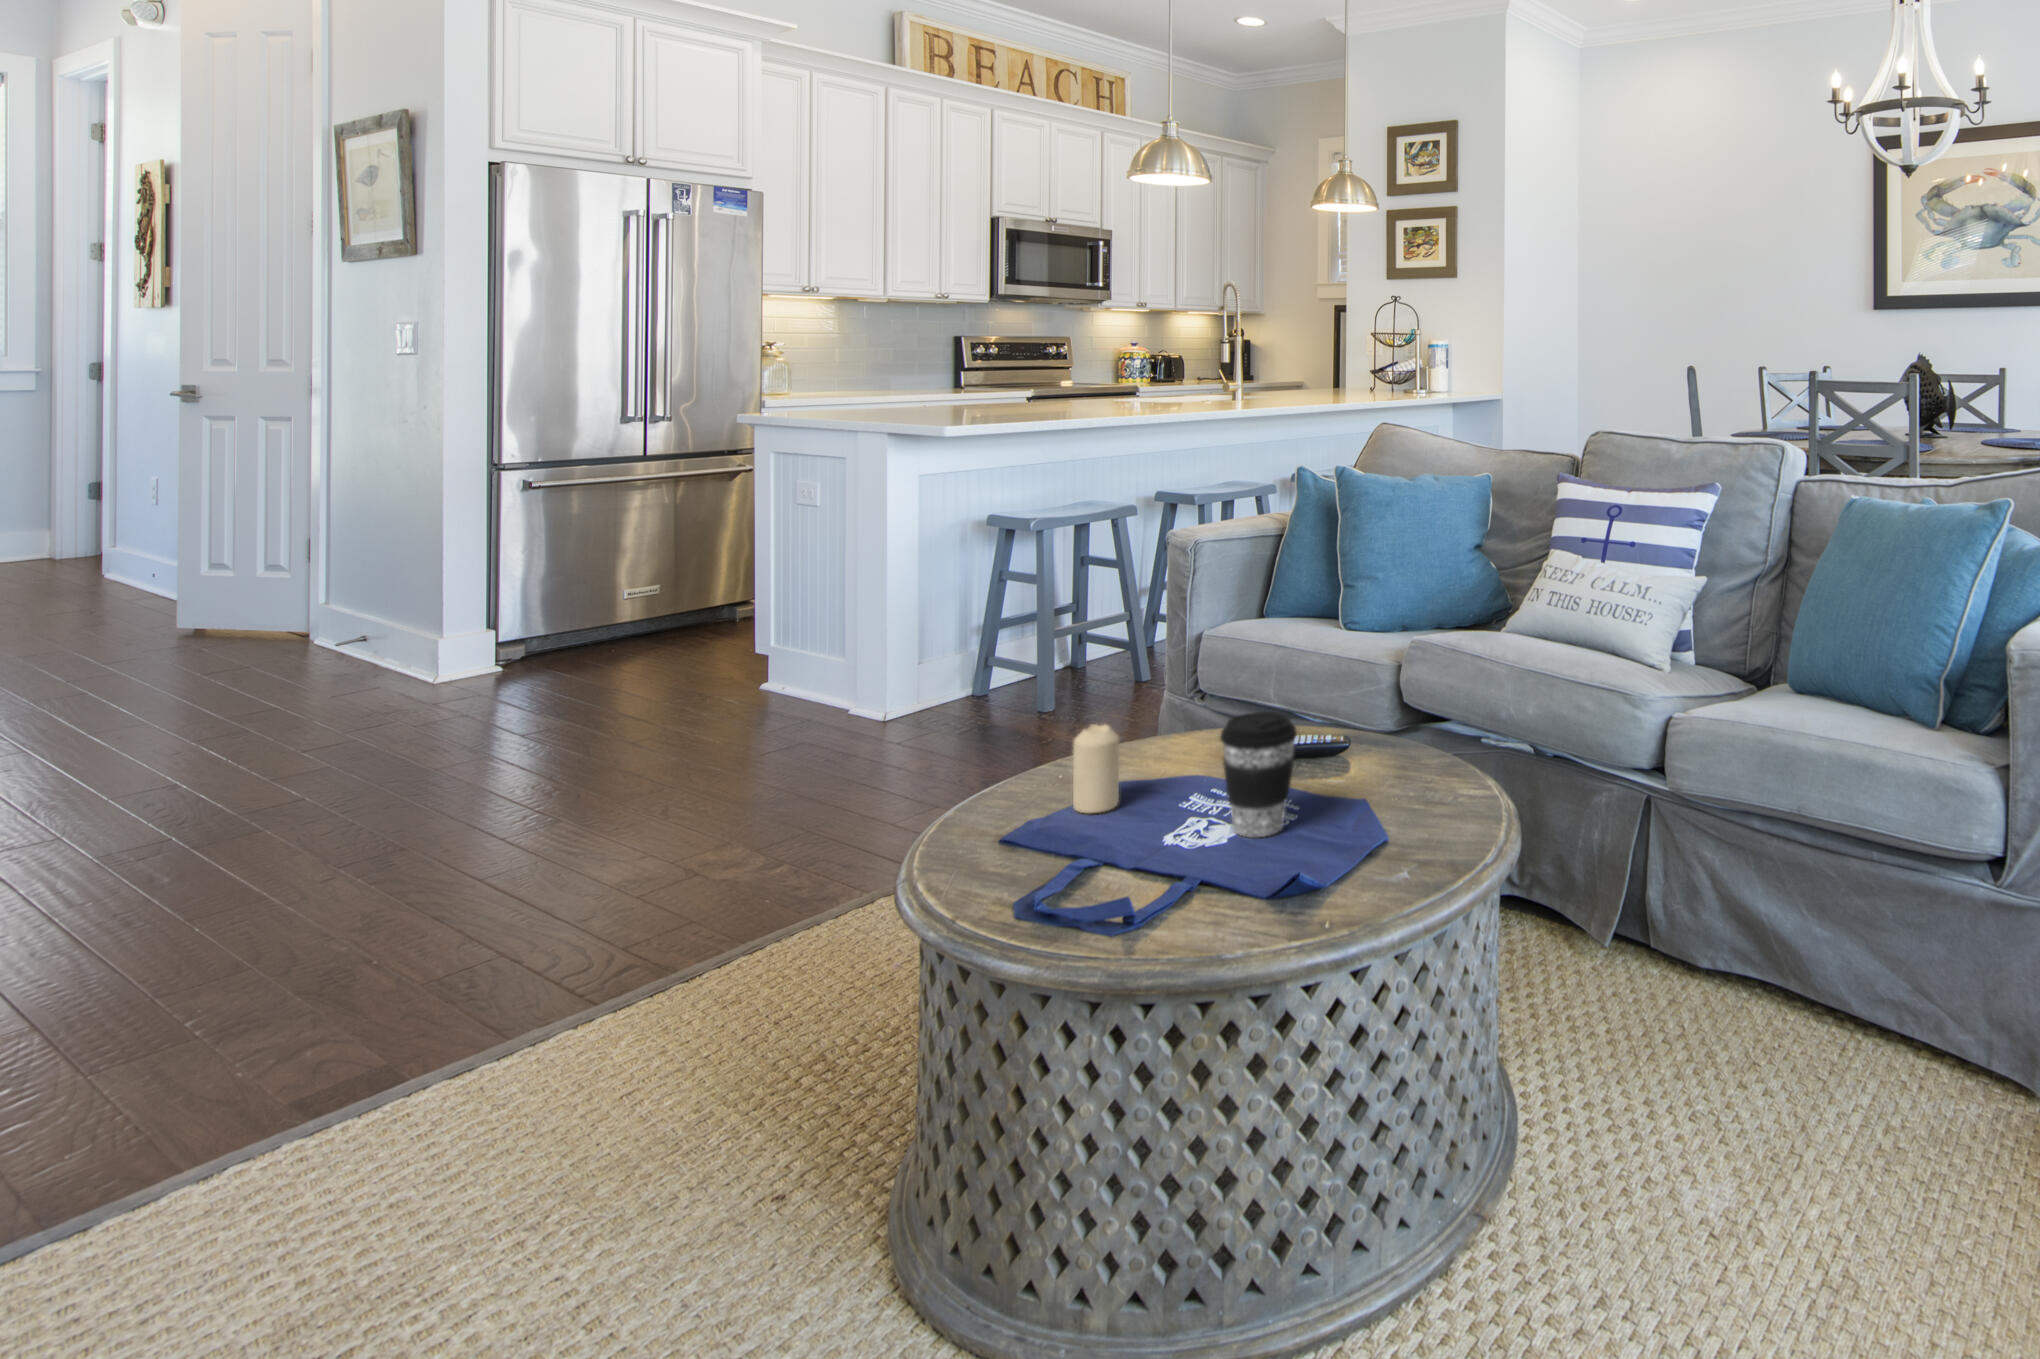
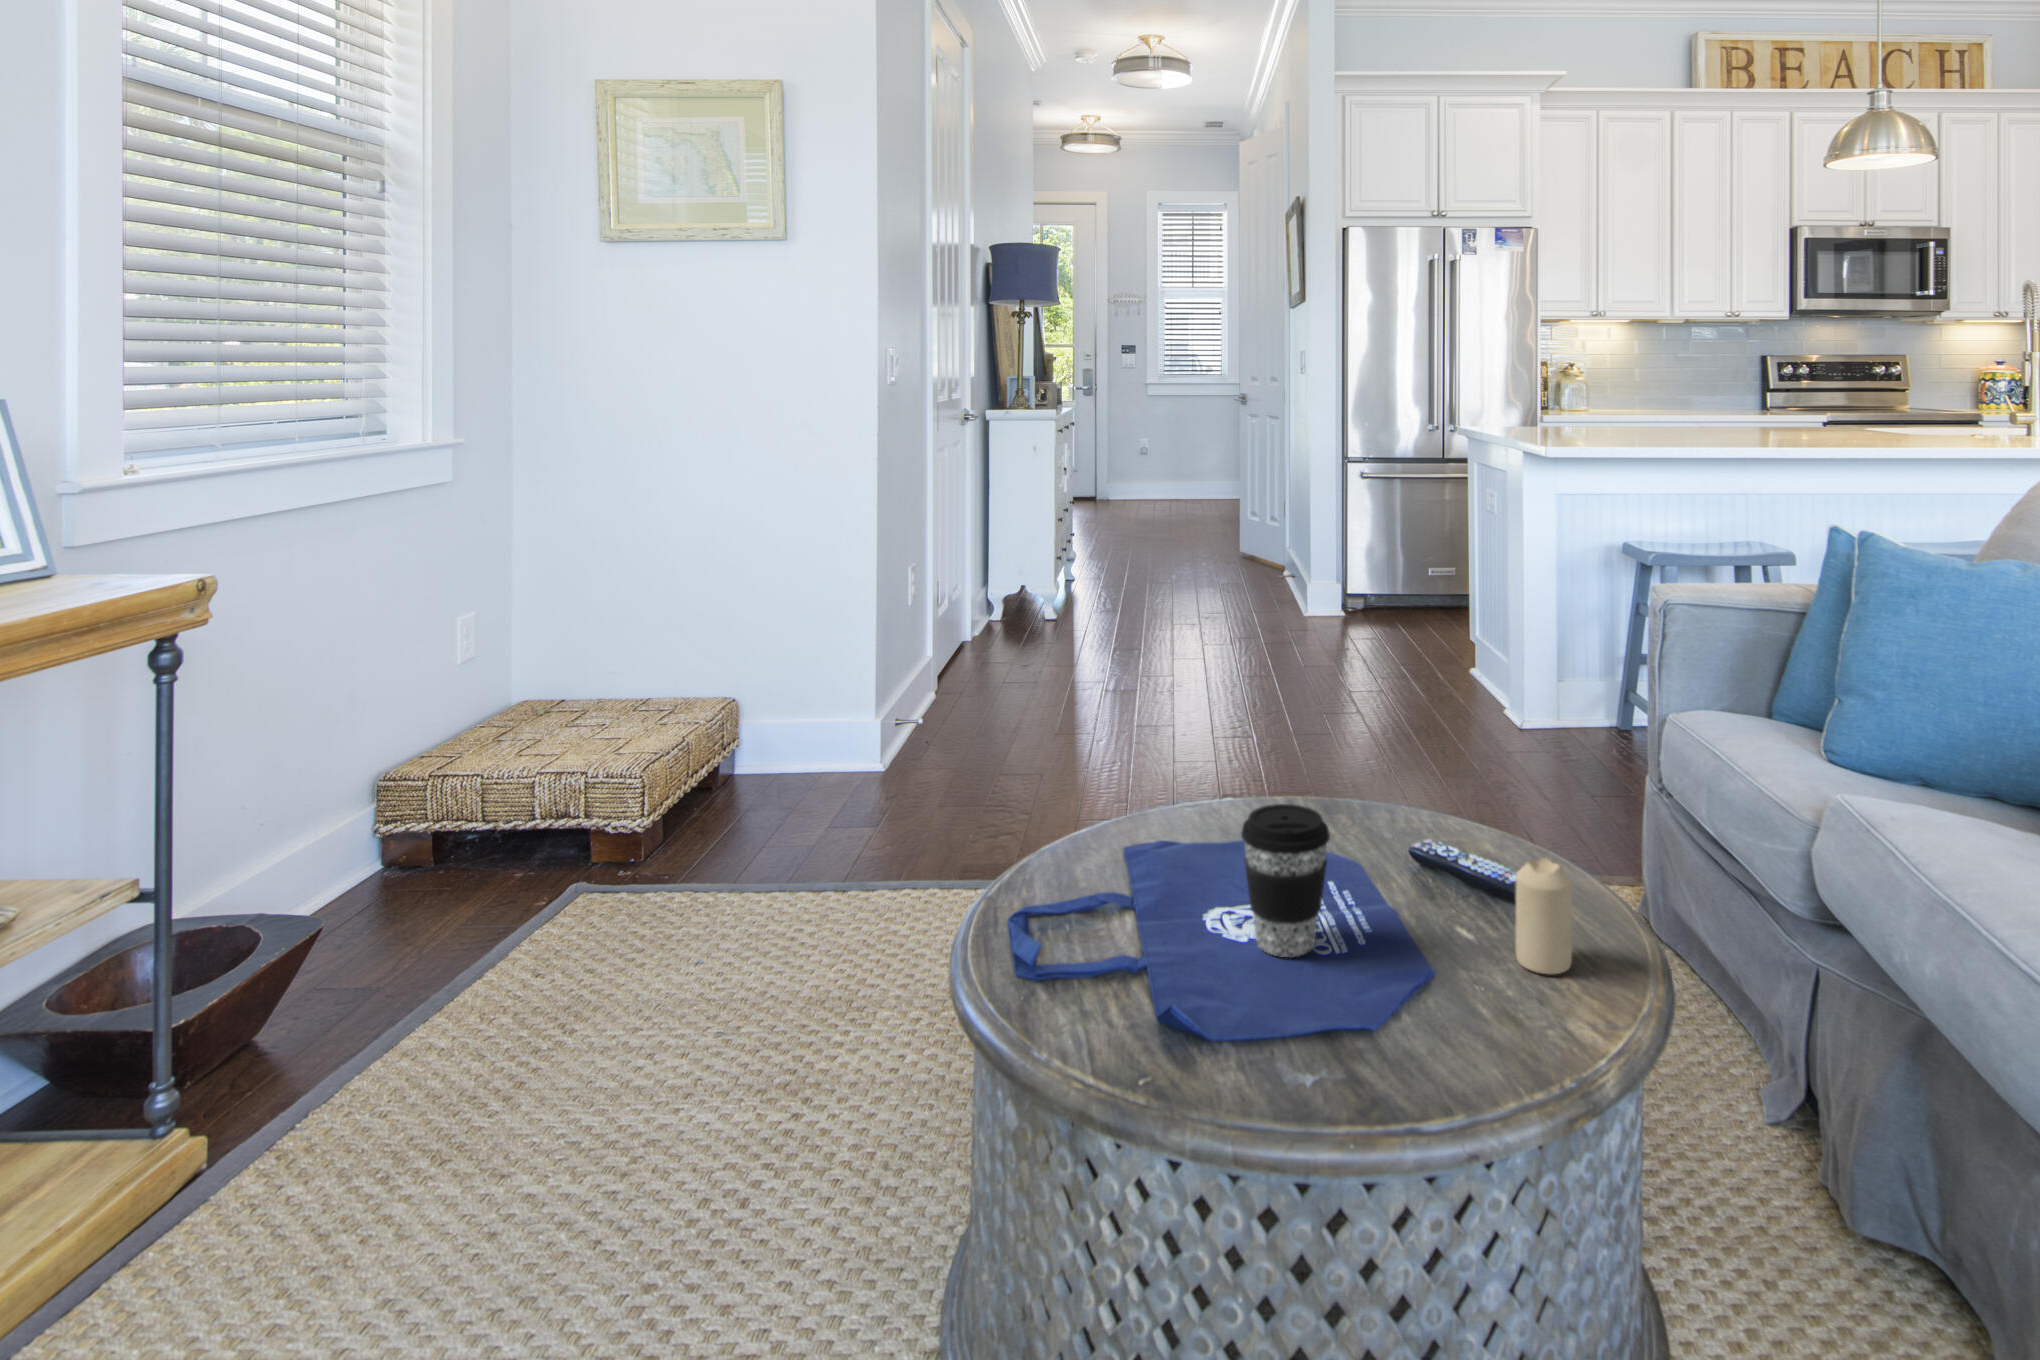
candle: present [1073,724,1119,813] -> present [1516,858,1572,974]

